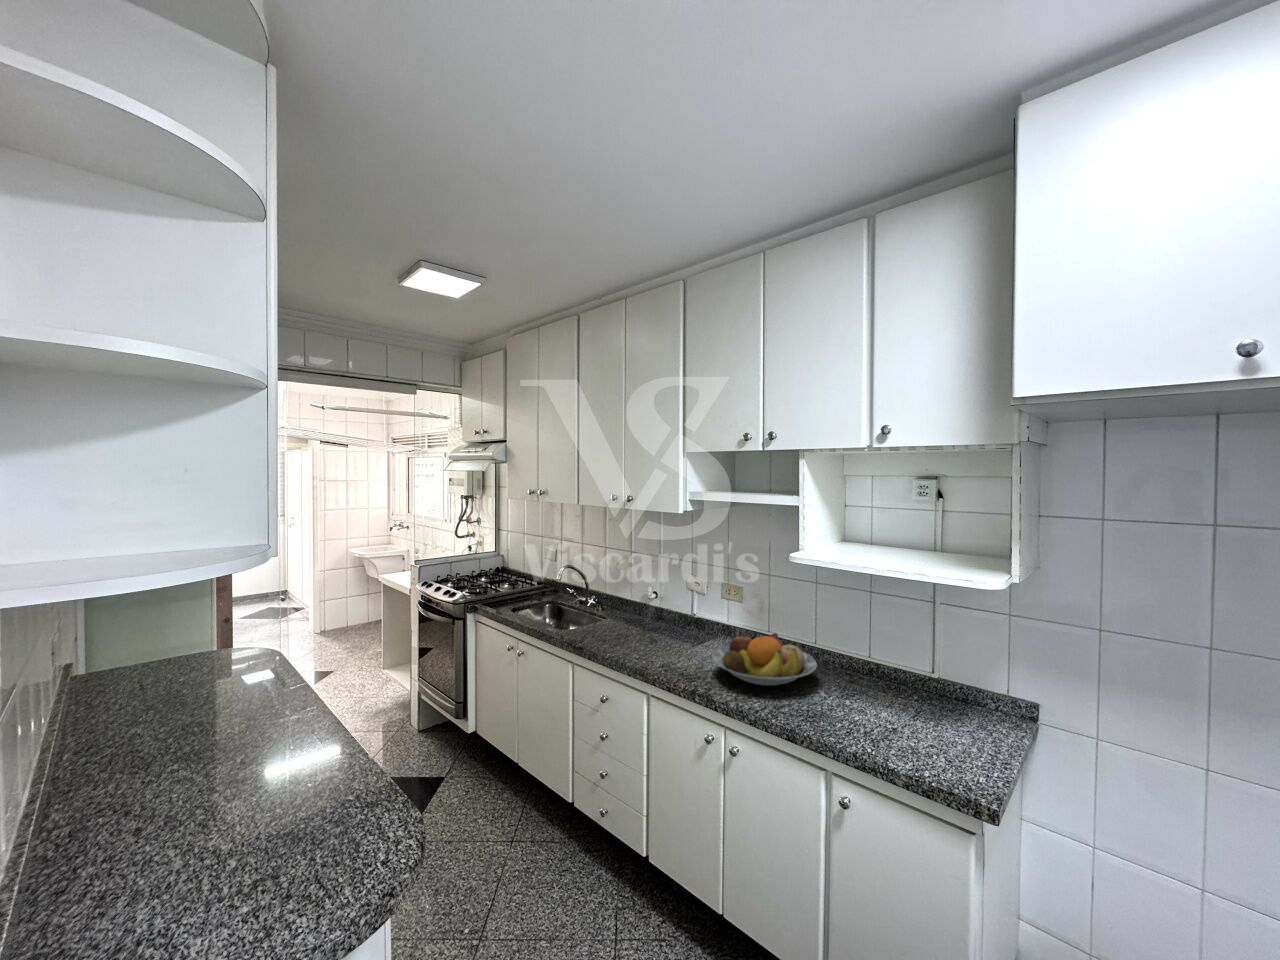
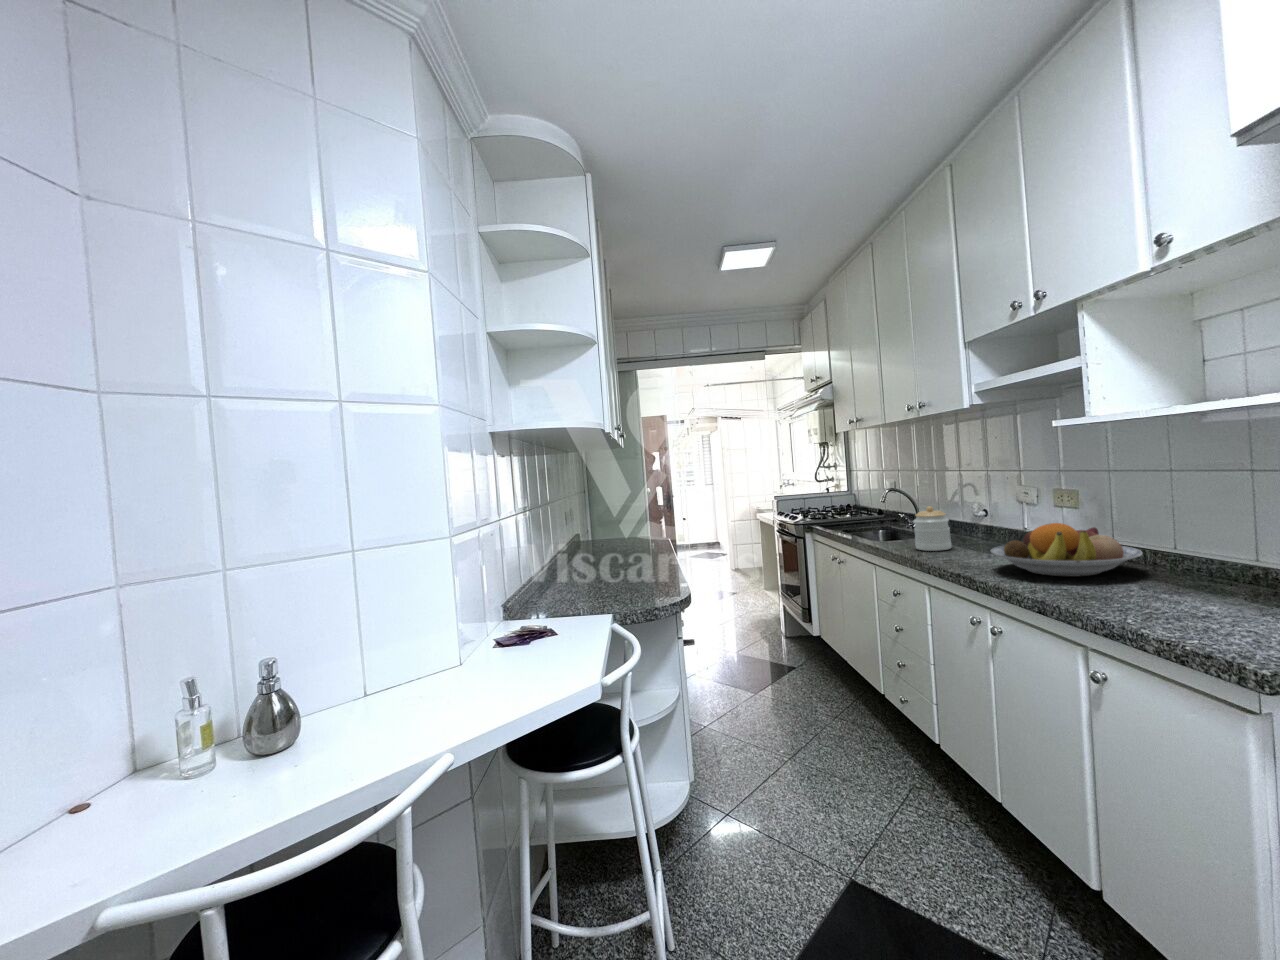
jar: none [619,602,650,649] -> present [913,506,951,551]

